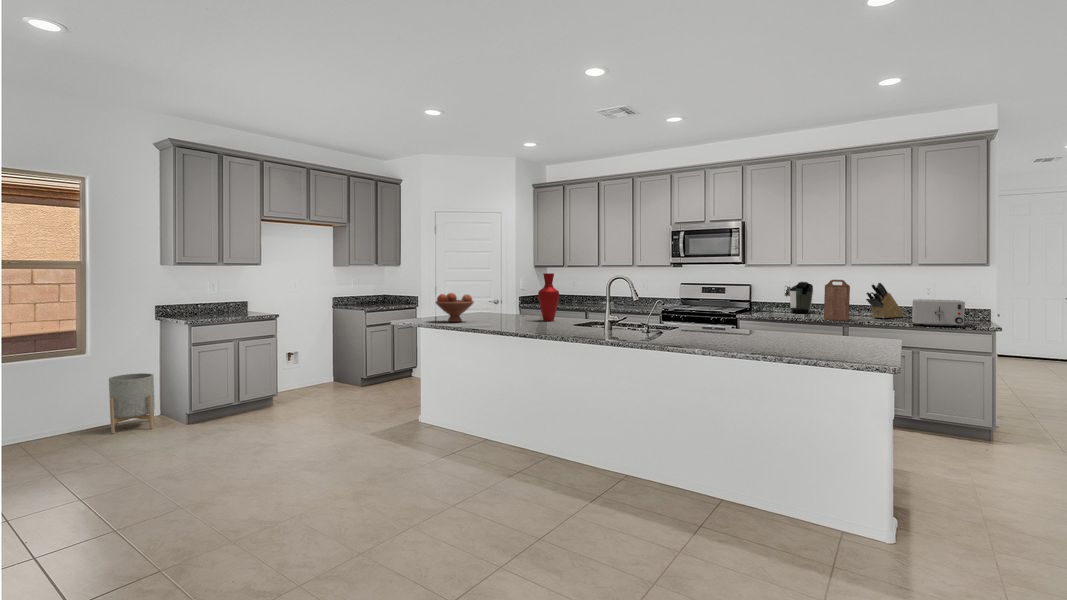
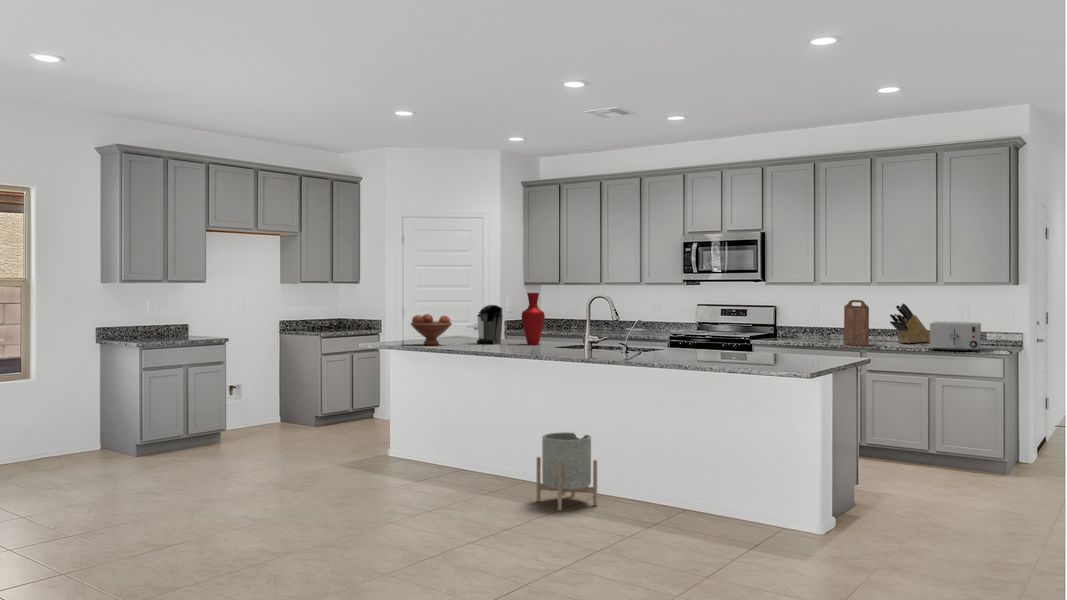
coffee maker: present [785,282,813,313] -> present [476,305,503,345]
planter: present [109,373,155,434] -> present [536,432,597,511]

